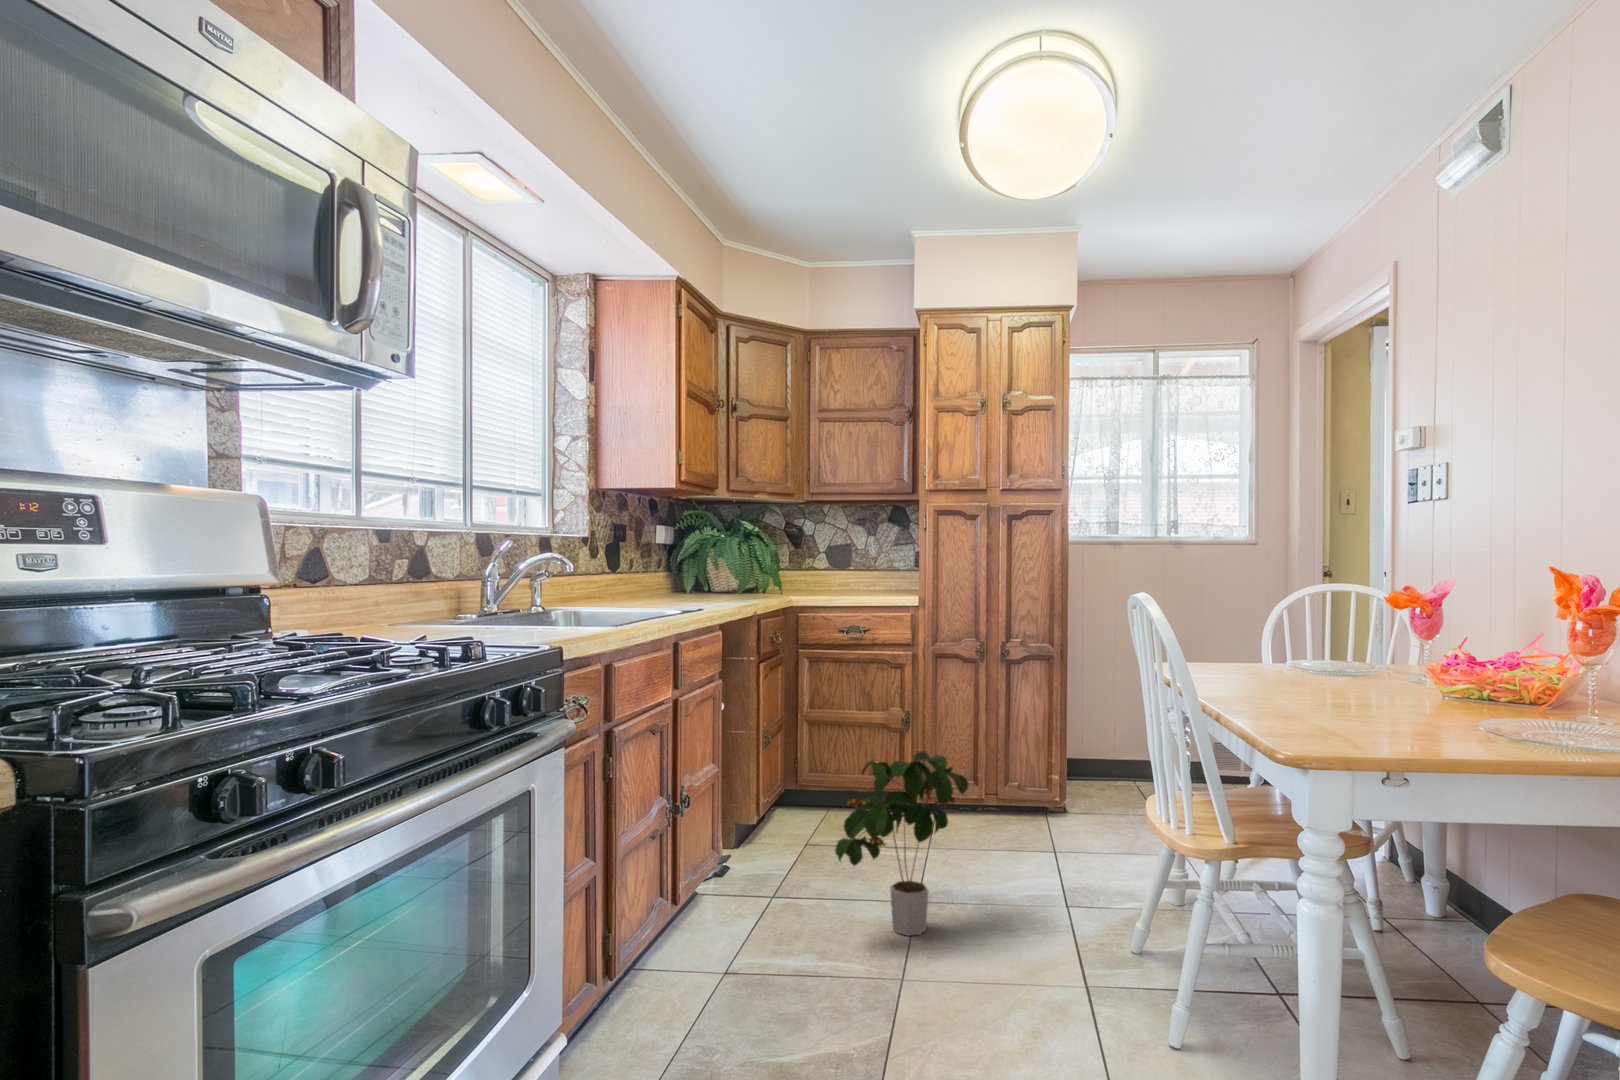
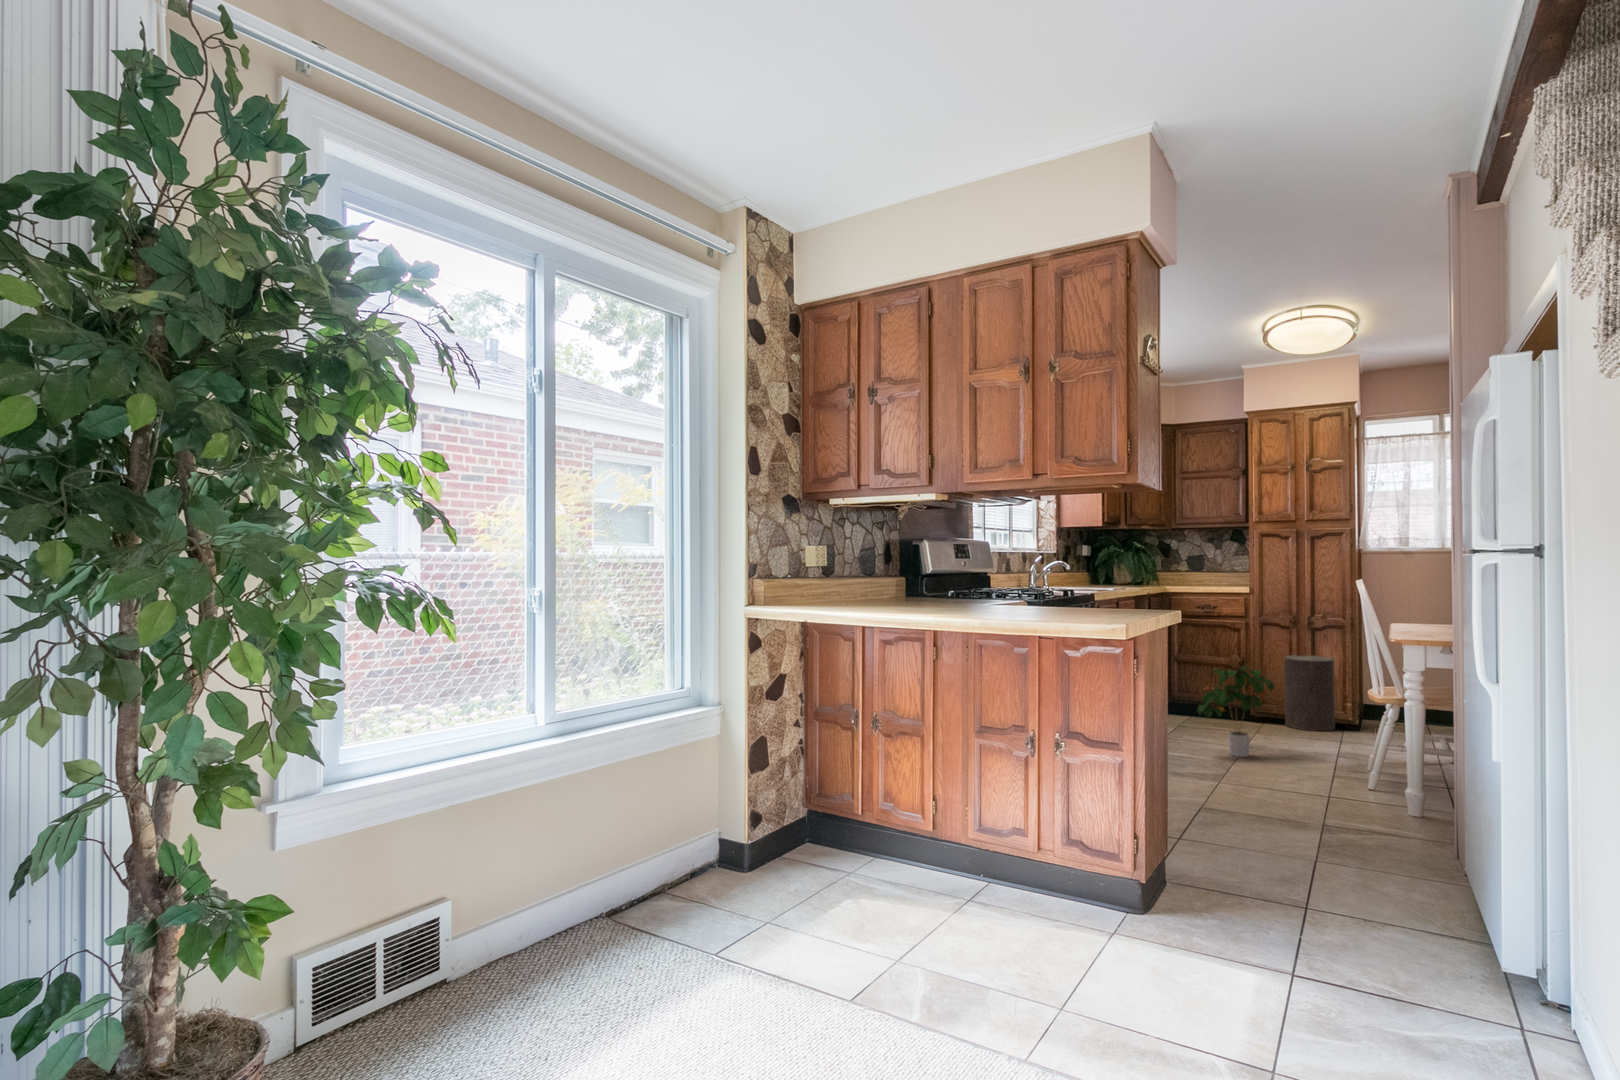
stool: none [968,706,1040,836] -> present [1284,655,1335,731]

